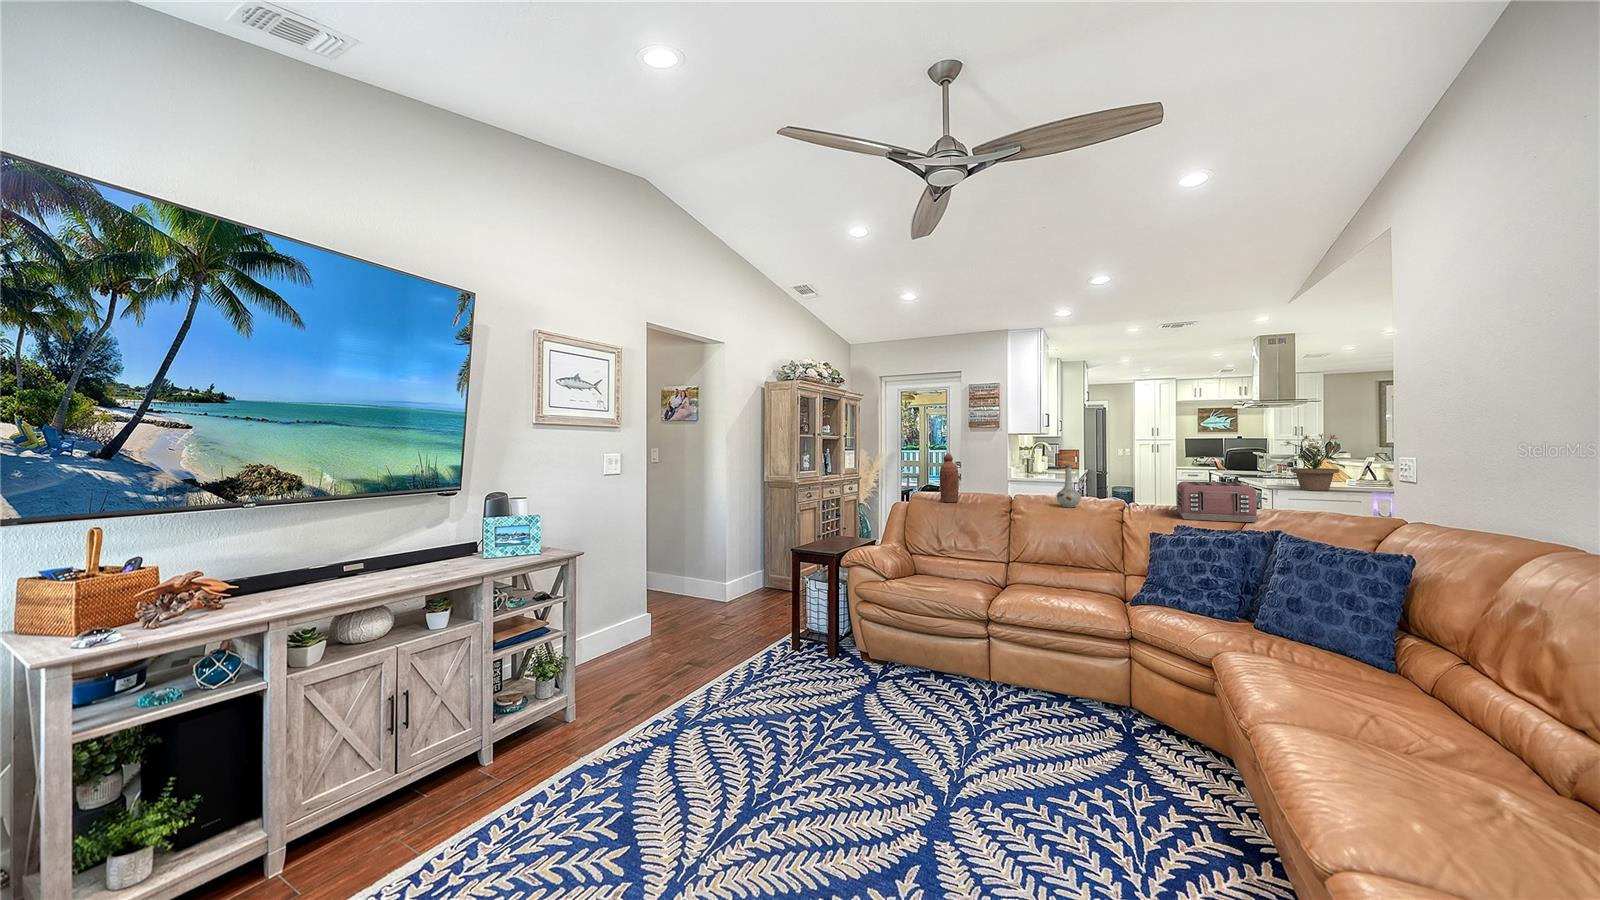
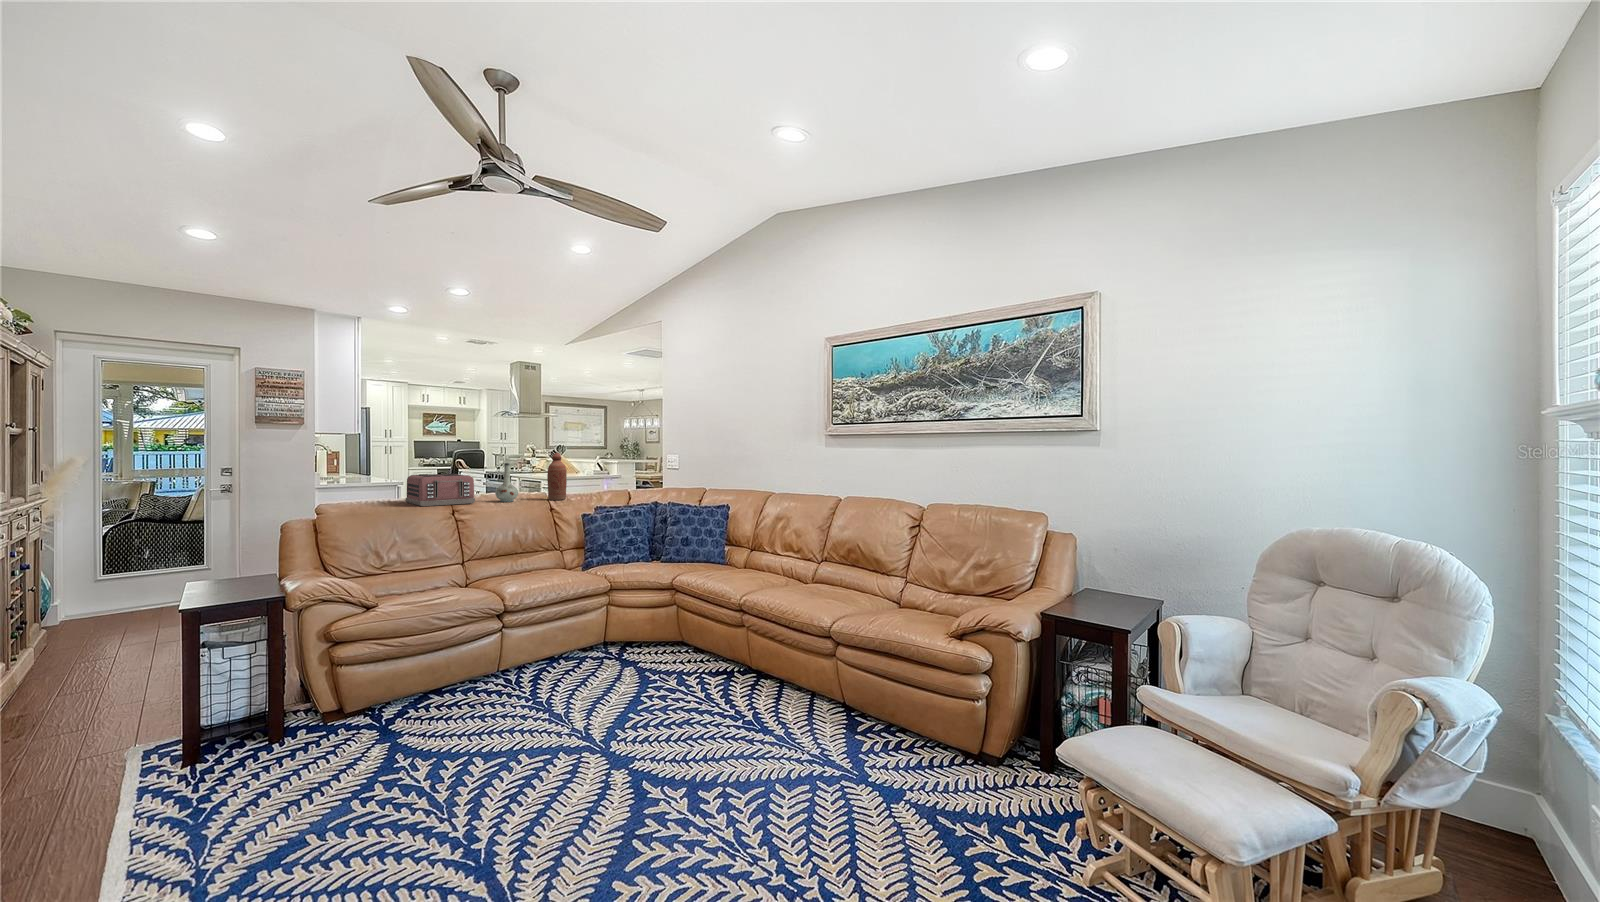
potted plant: present [1283,434,1345,490] -> none [580,440,614,480]
bottle: present [940,453,959,502] -> present [547,453,567,500]
toaster: present [1176,481,1258,522] -> present [406,474,475,506]

